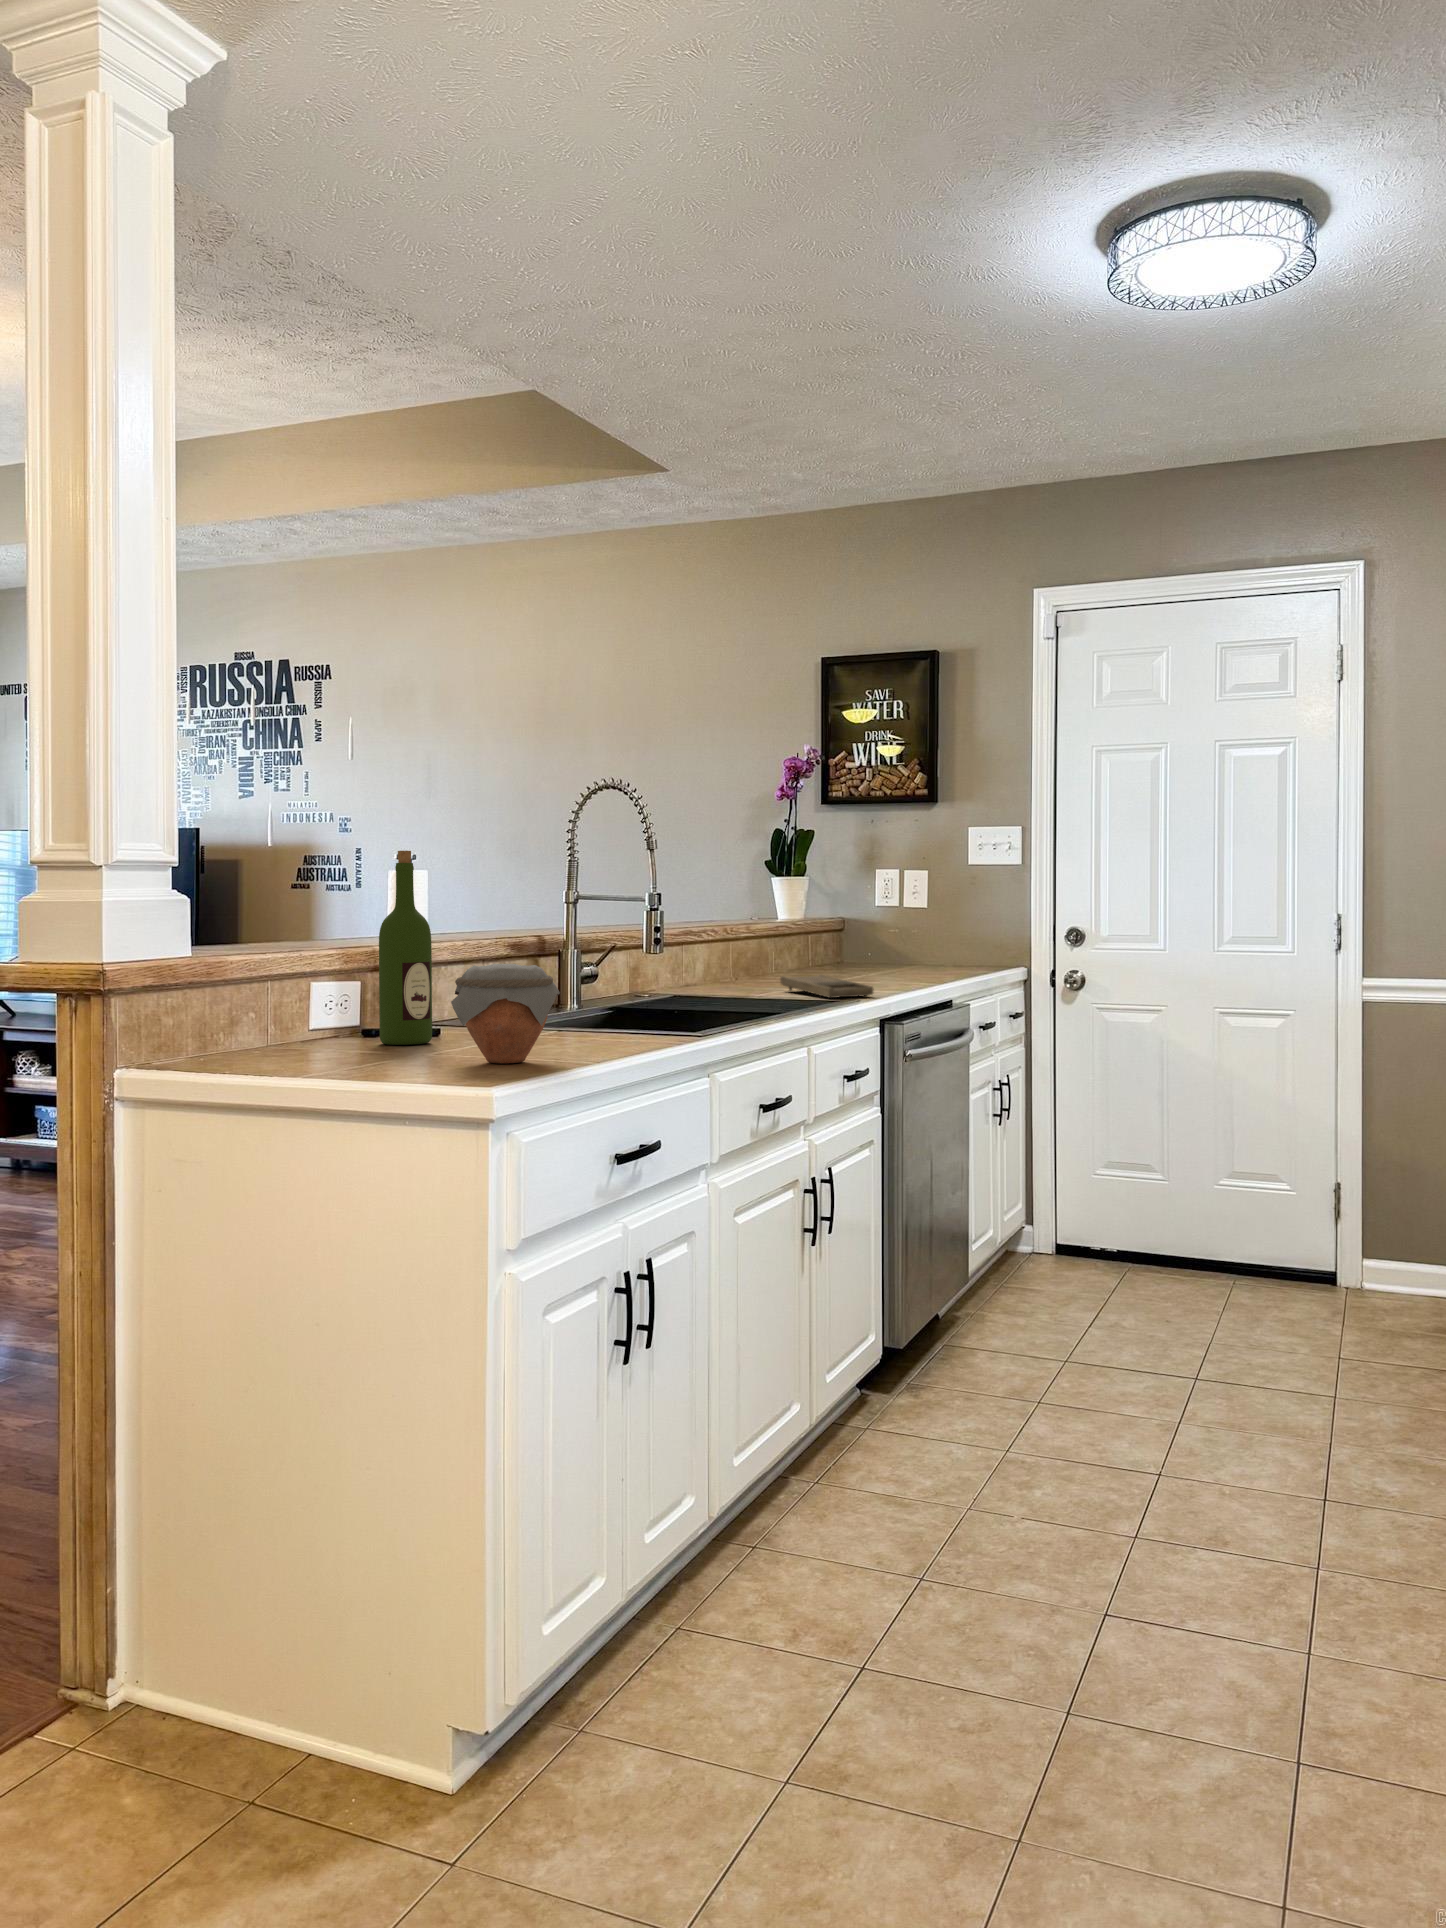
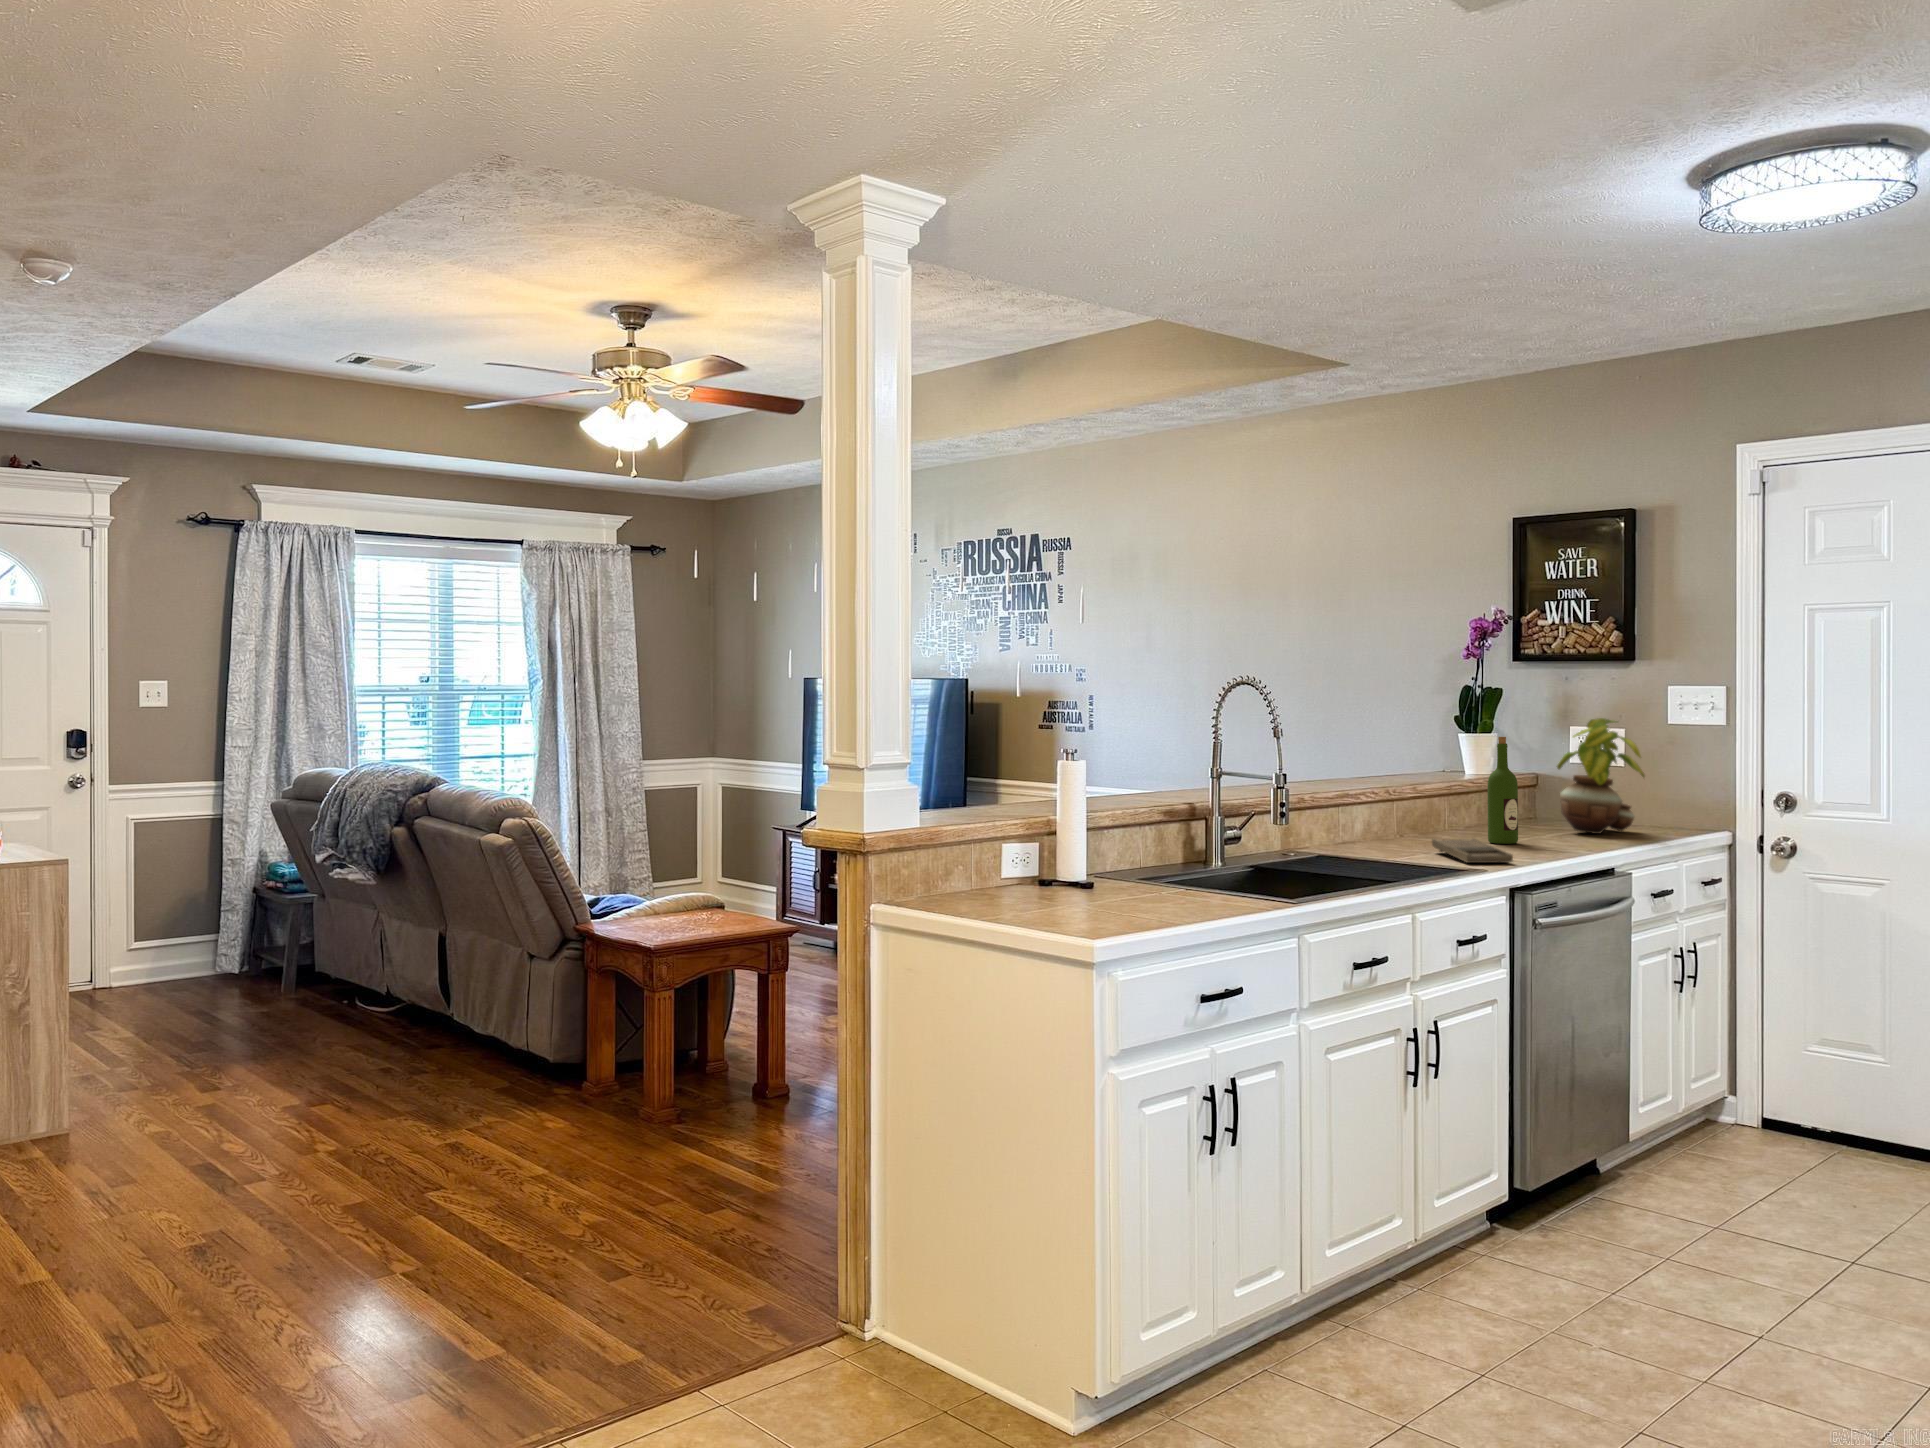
wine bottle: present [379,851,432,1045] -> present [1487,737,1518,844]
potted plant: none [875,854,962,972] -> present [1557,718,1645,834]
jar: present [451,964,560,1063] -> none [1083,845,1165,920]

